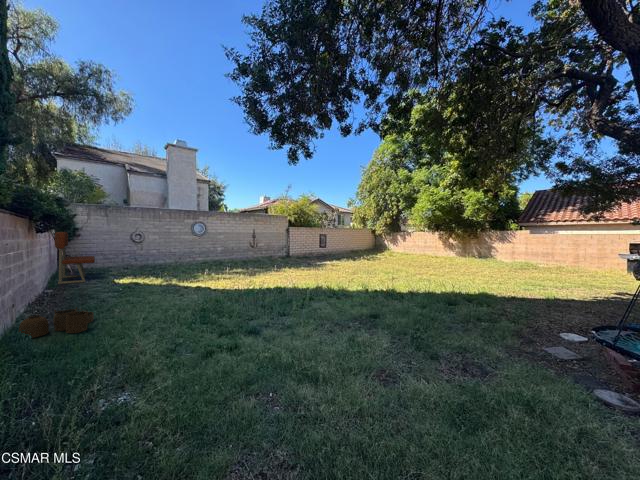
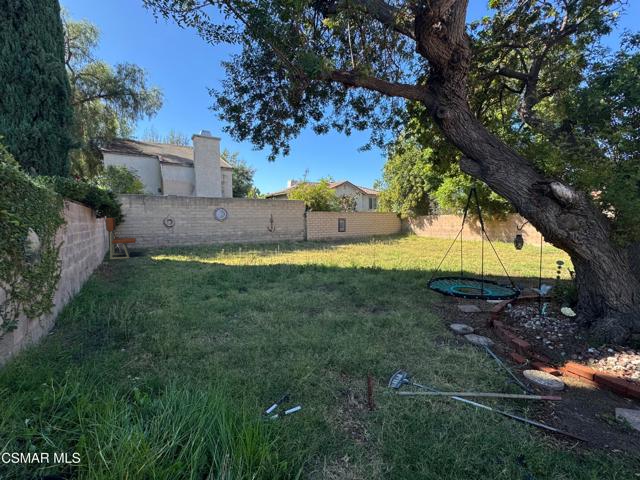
woven basket: present [19,307,94,338] -> none [88,272,135,291]

